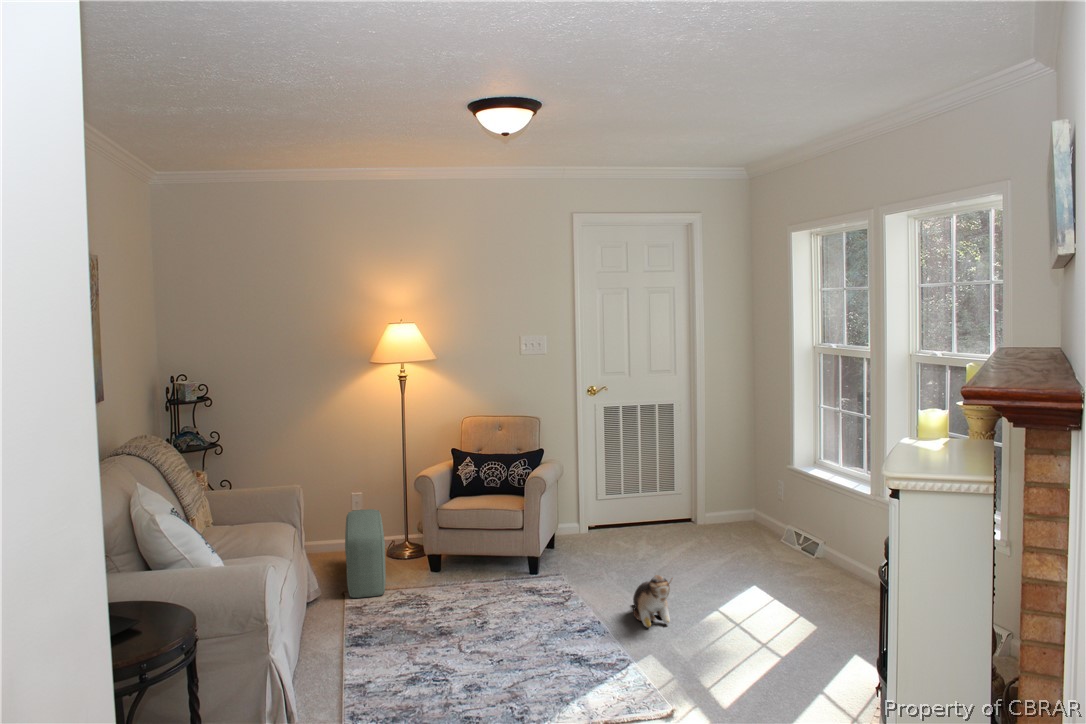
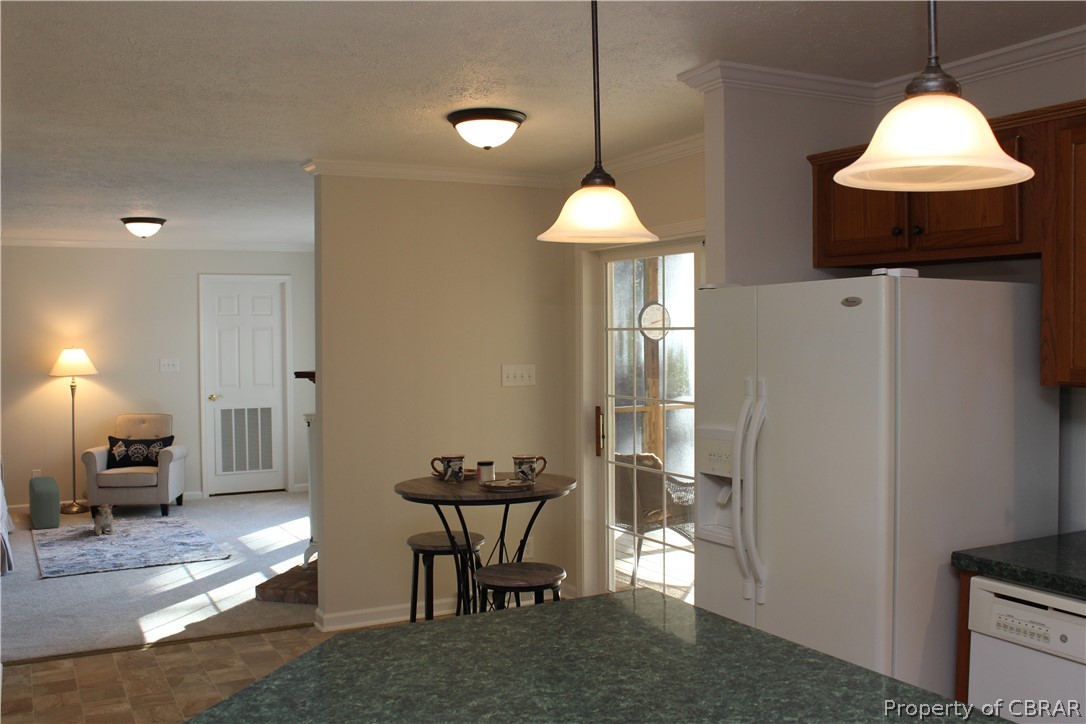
plush toy: present [633,575,673,628] -> present [94,504,115,535]

